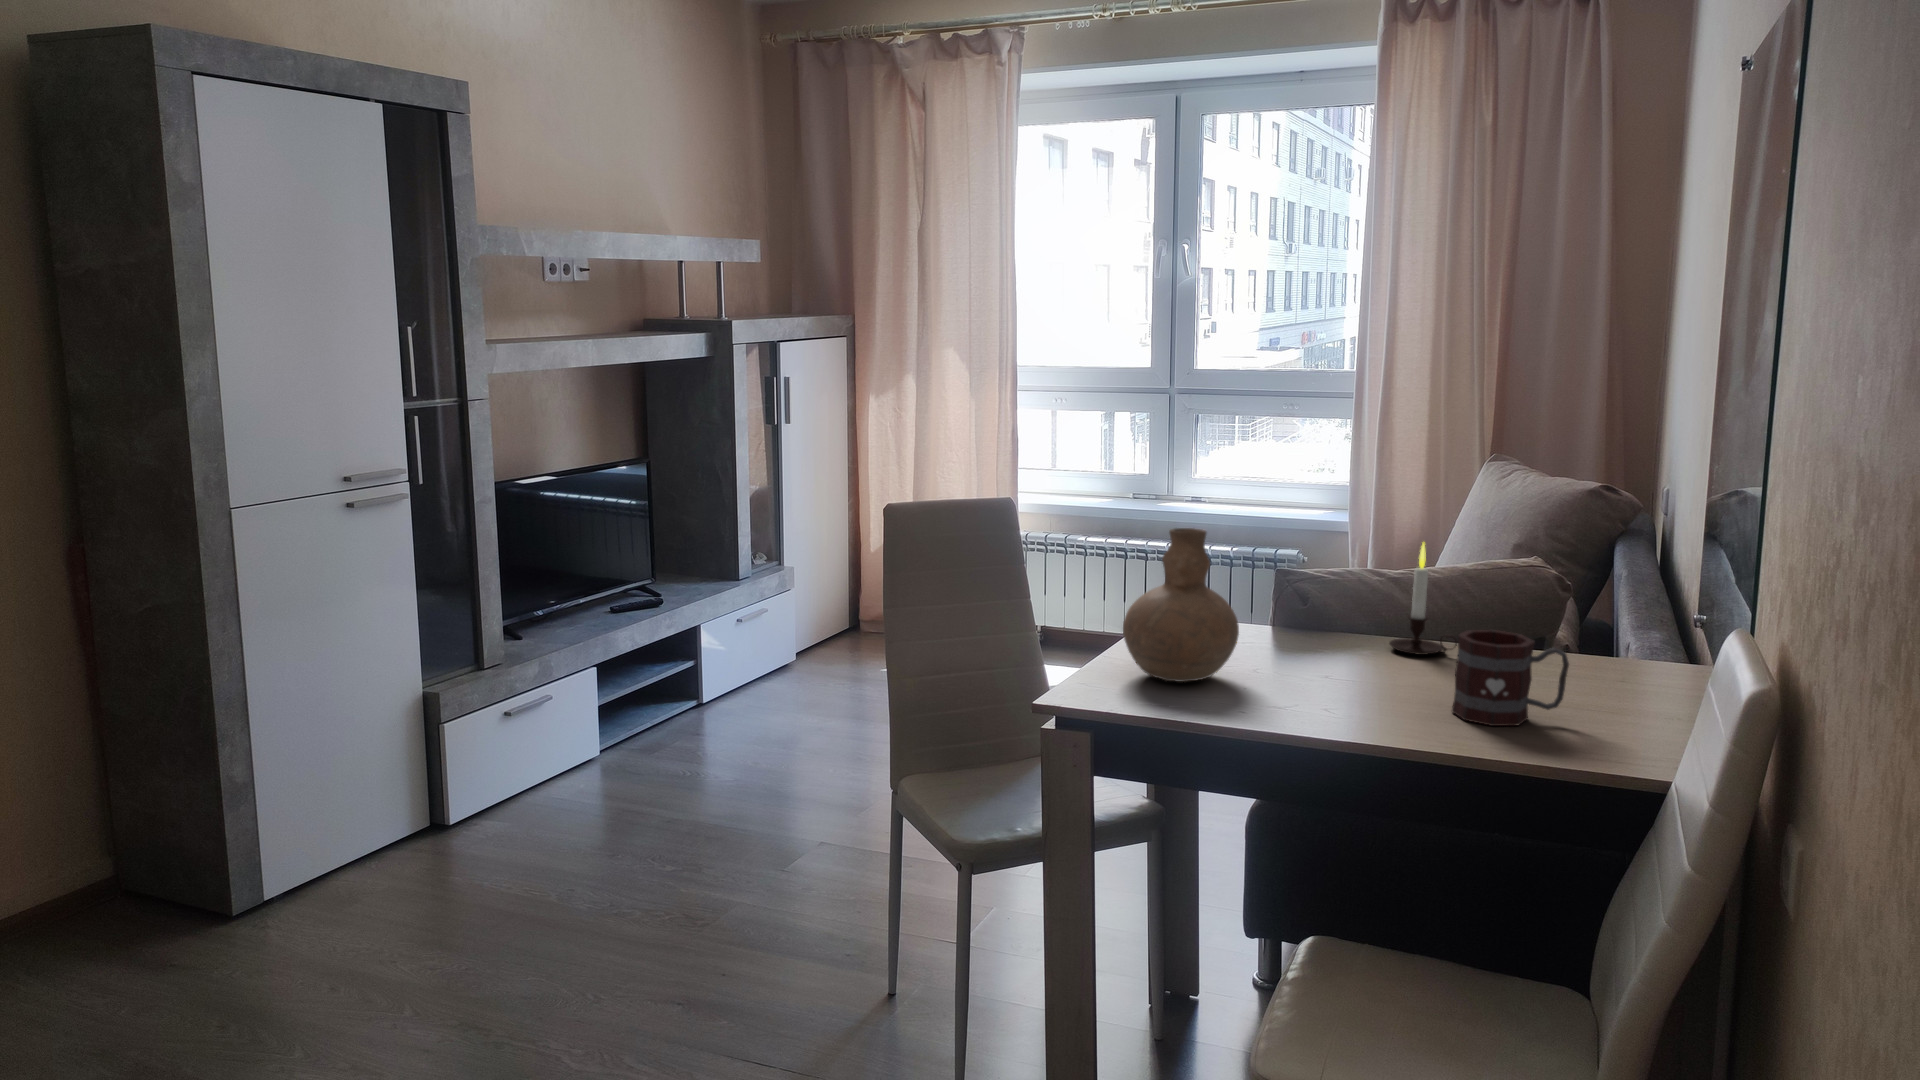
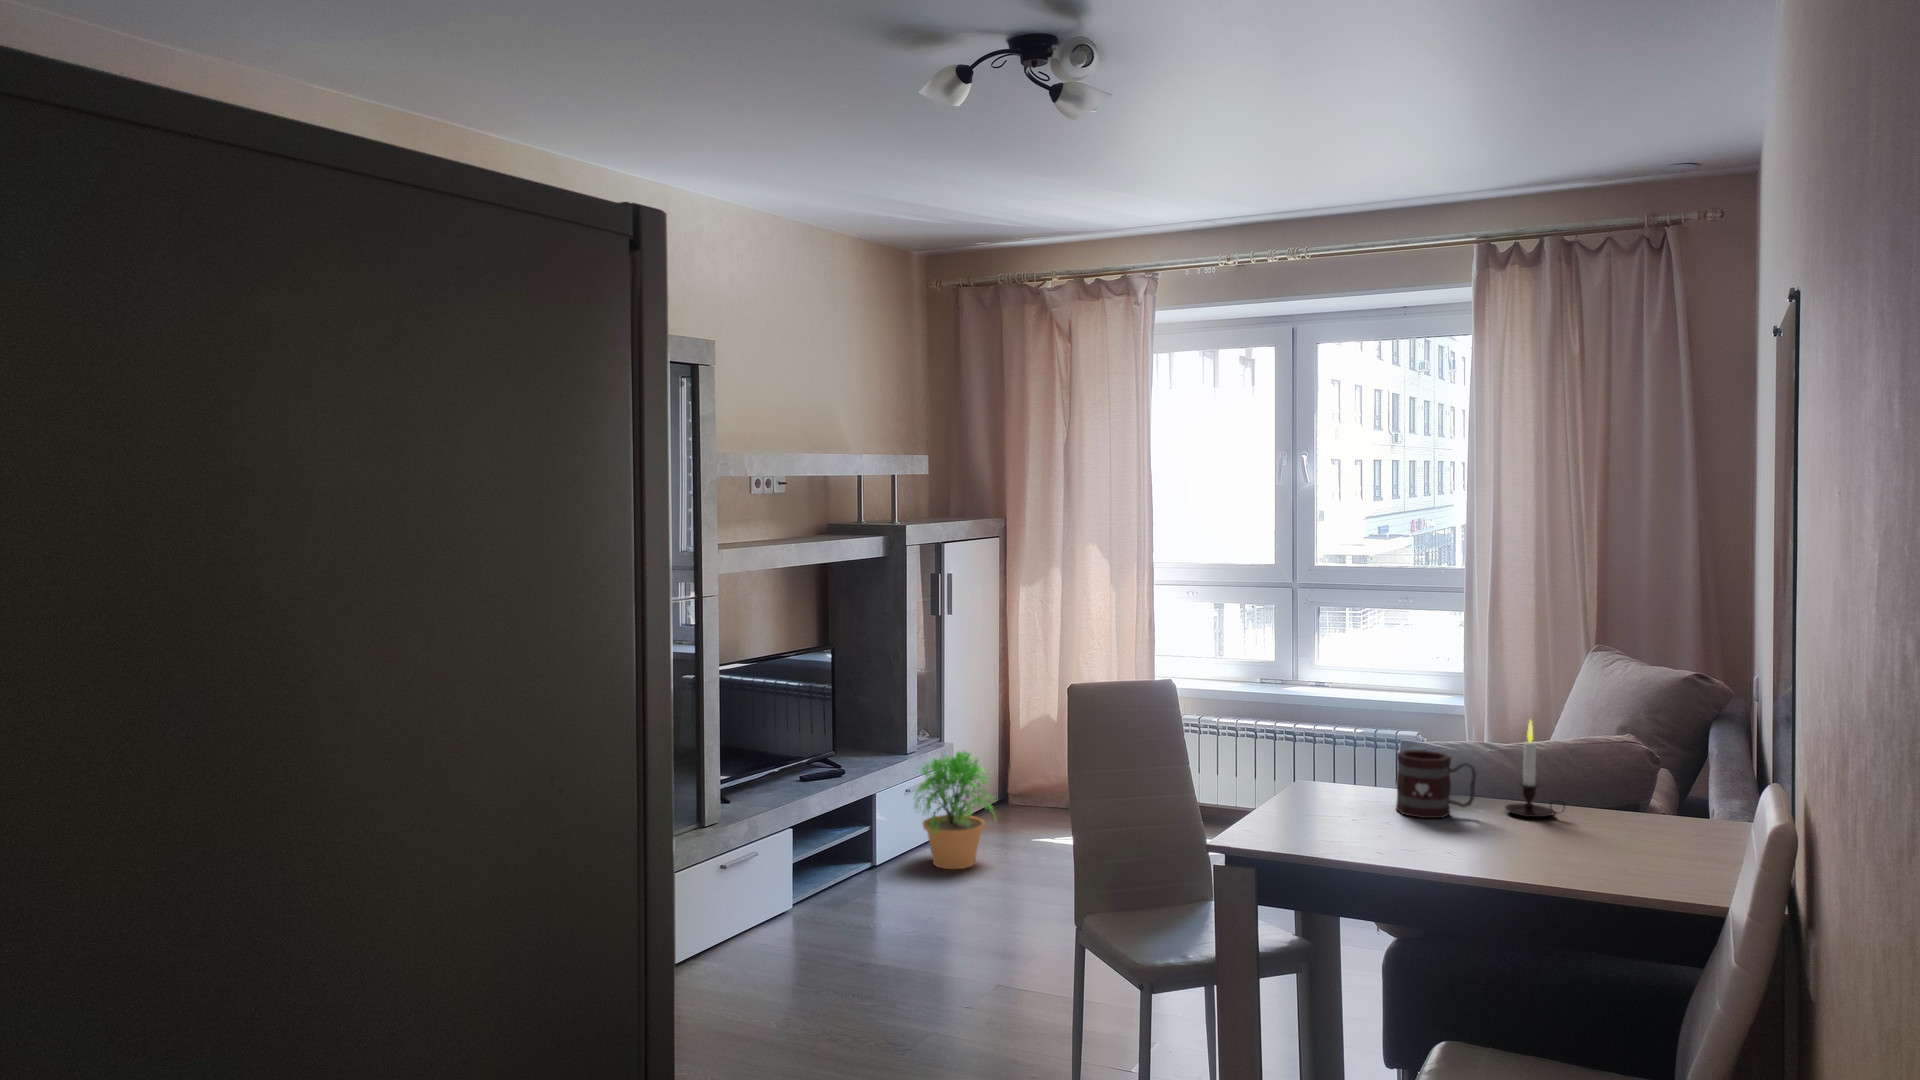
vase: present [1123,528,1239,682] -> none [1274,705,1374,835]
potted plant: none [741,574,842,707] -> present [914,751,994,869]
mug: present [1452,630,1569,726] -> present [1396,750,1476,818]

